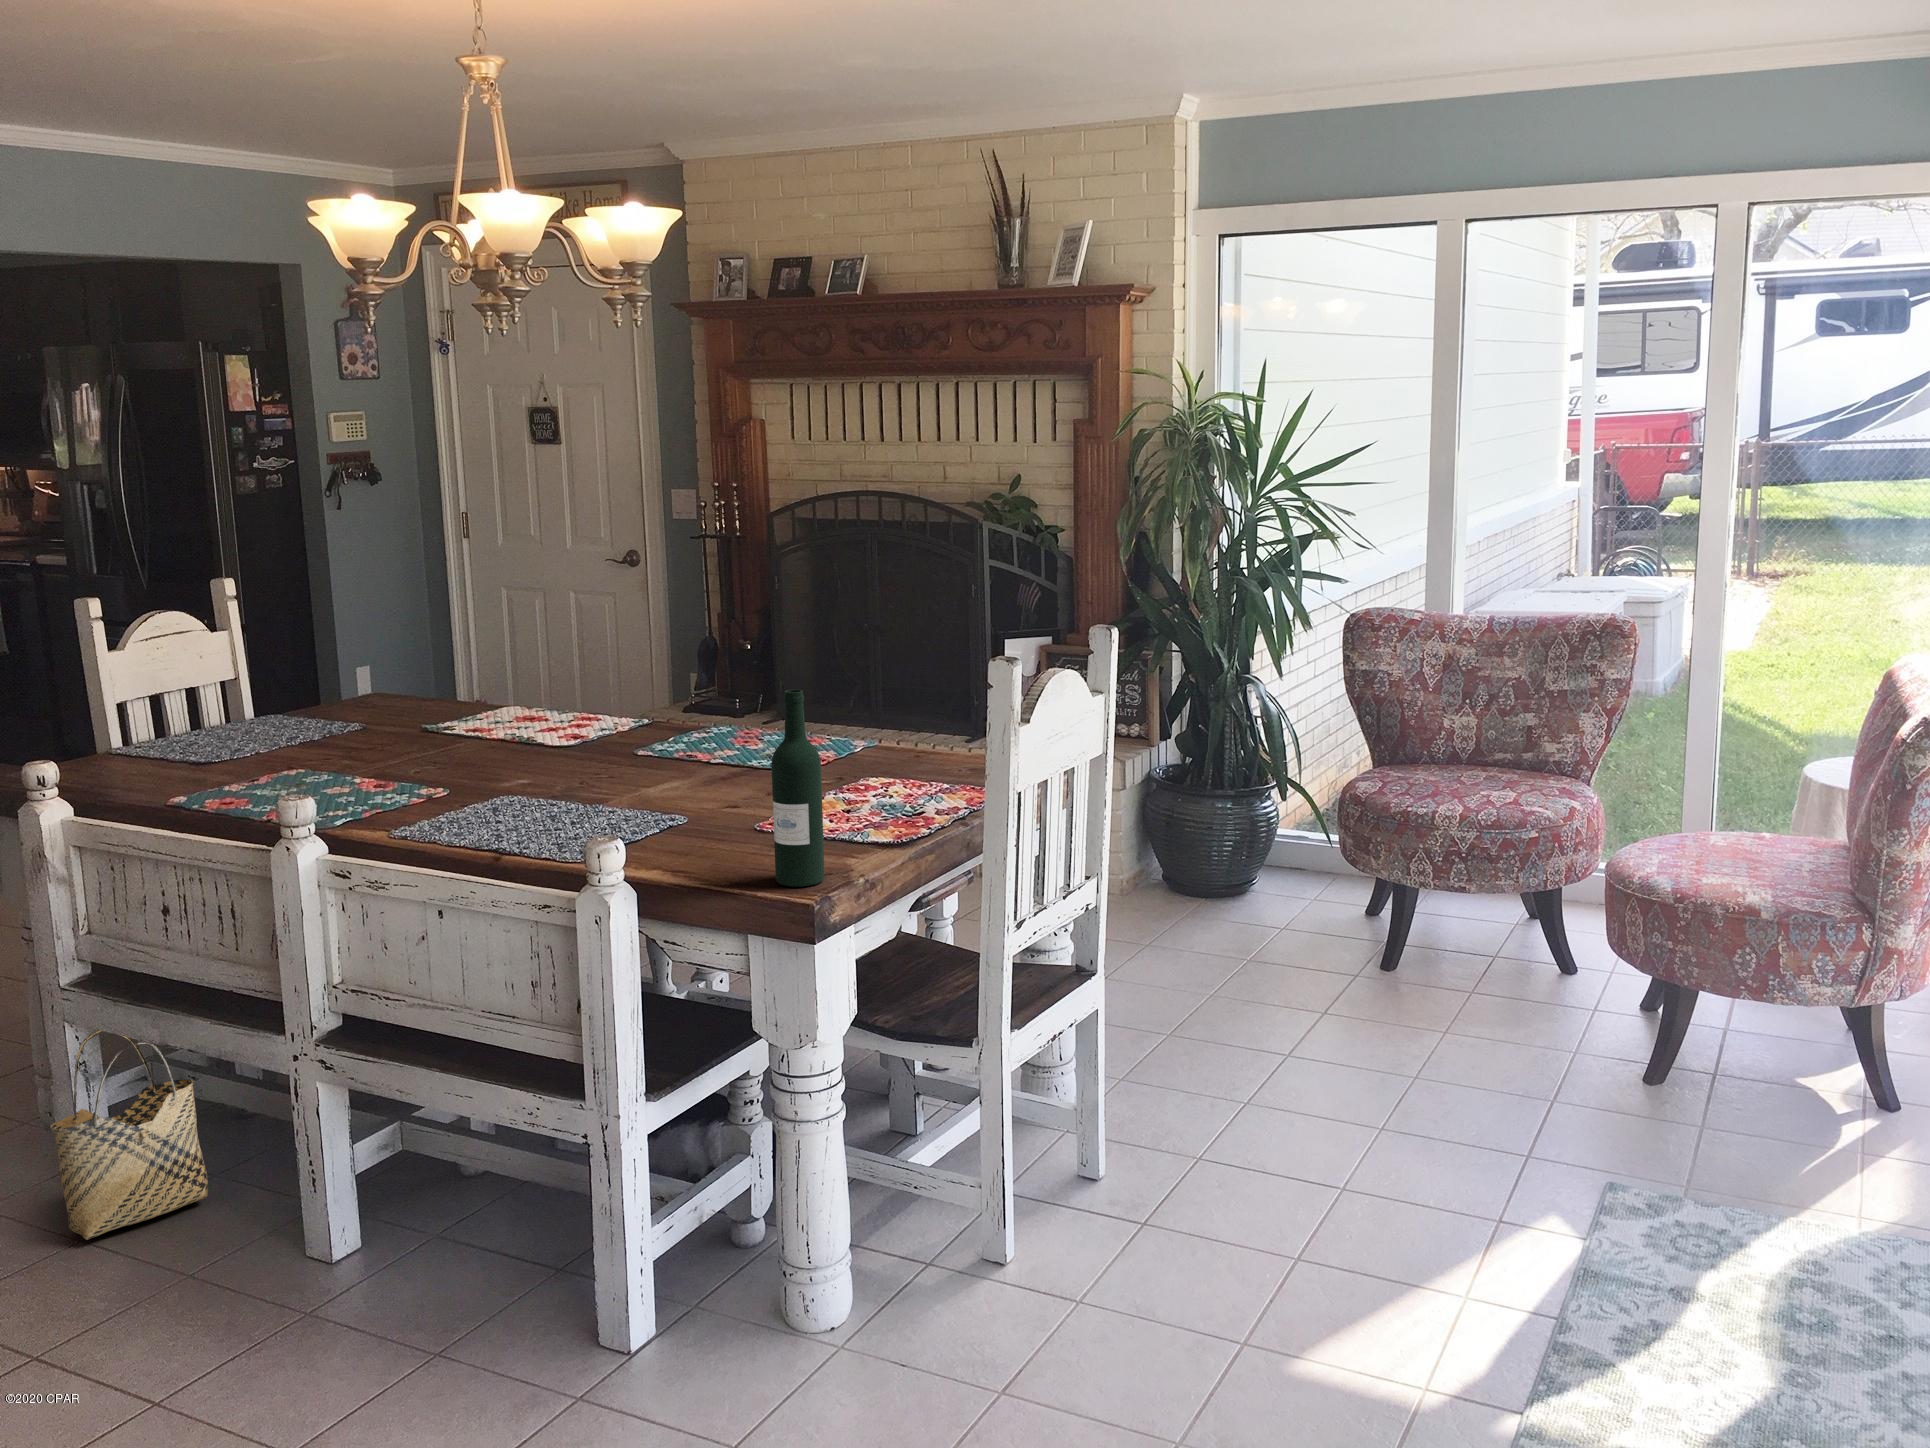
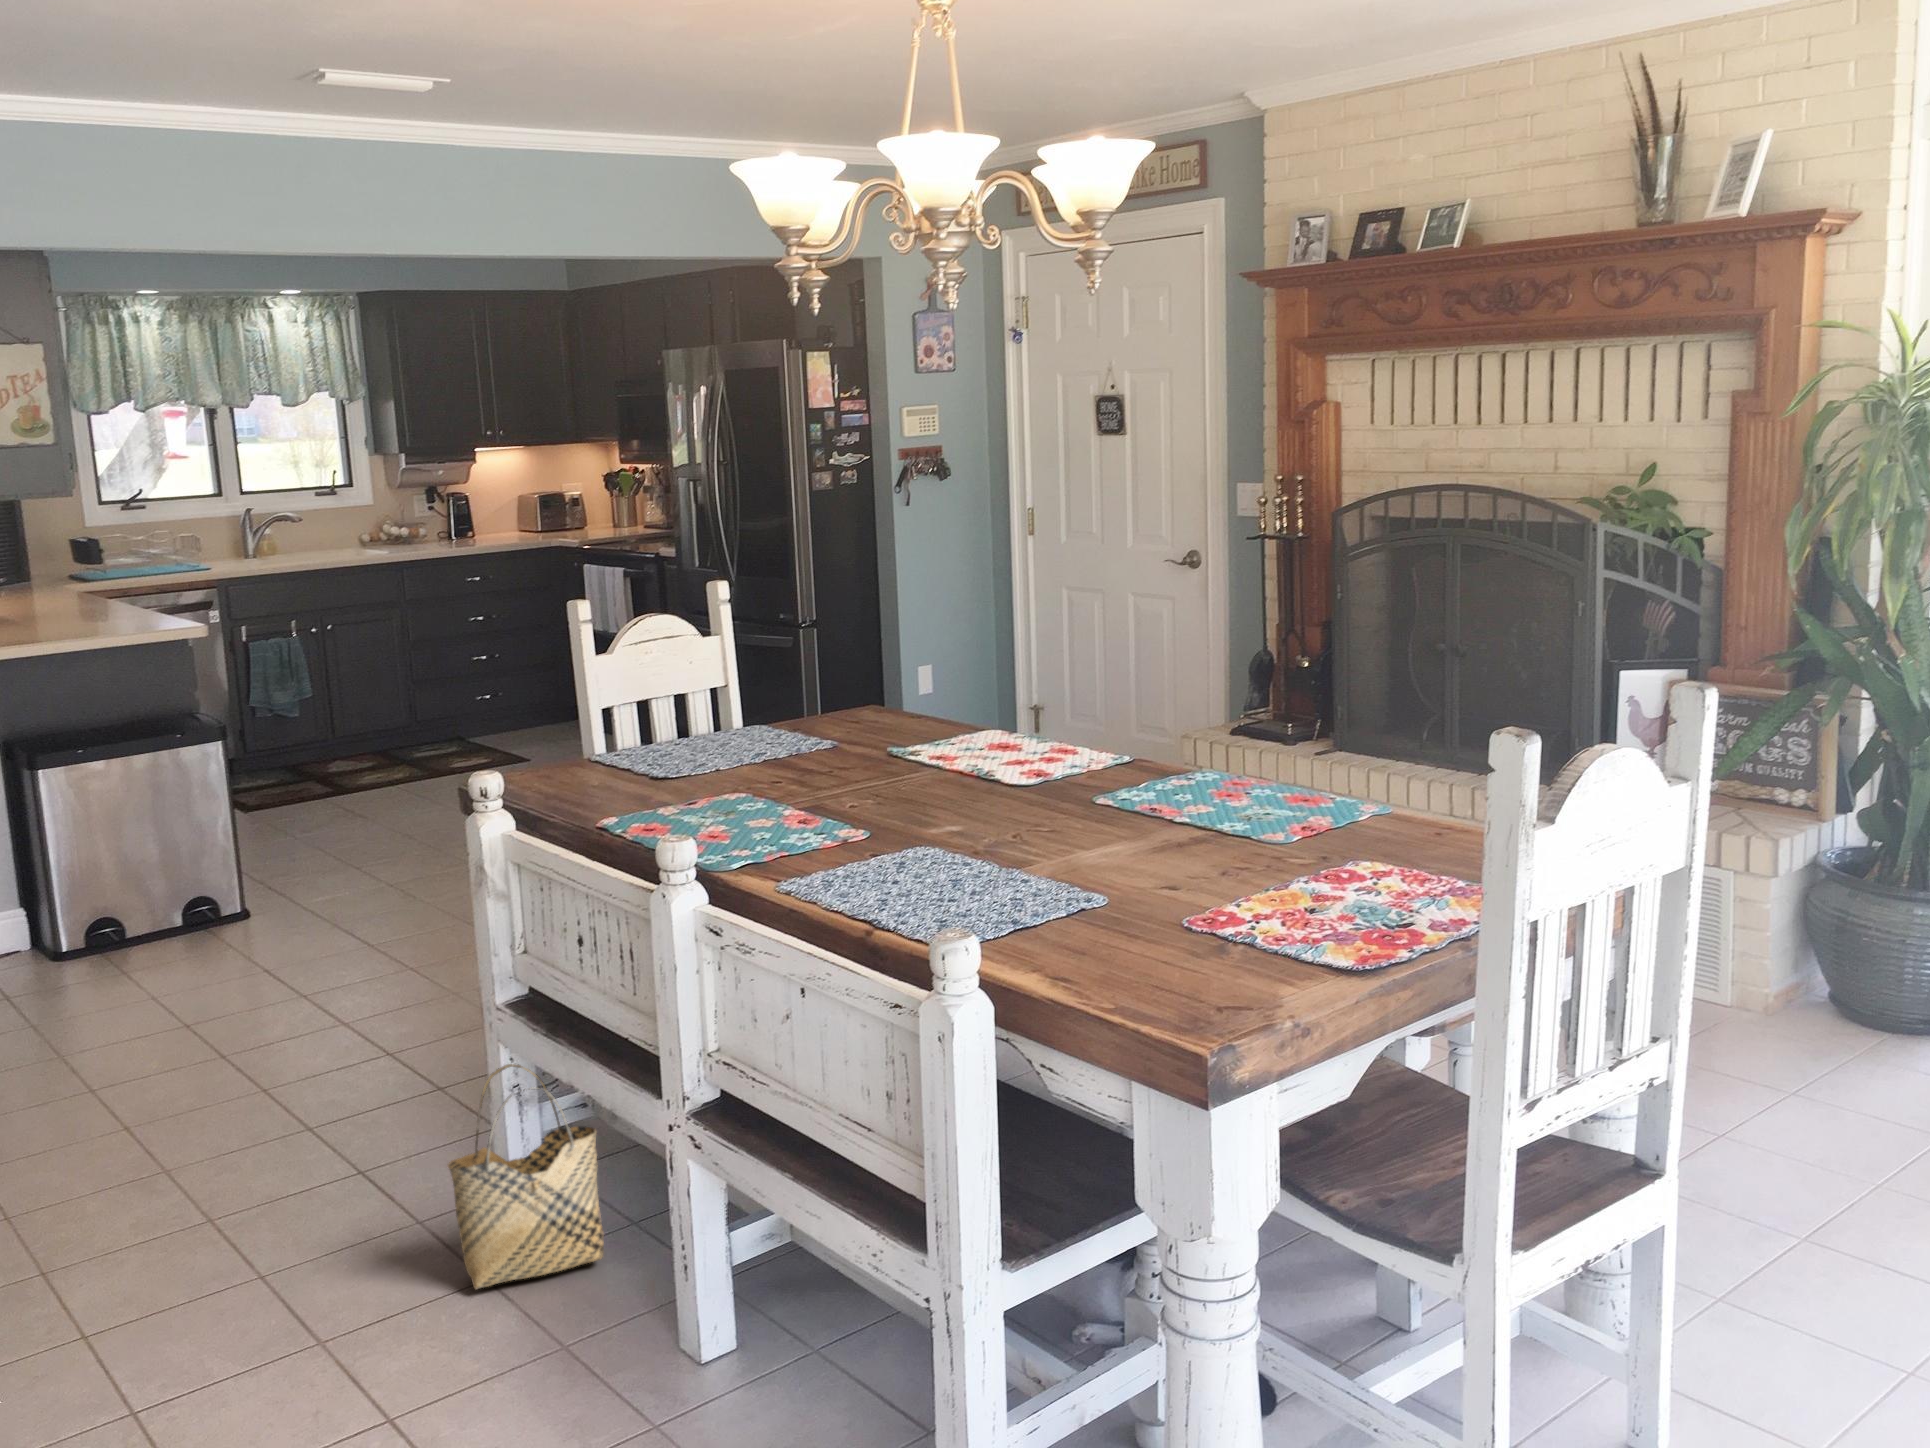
wine bottle: present [771,690,825,887] -> none [1169,758,1237,1024]

